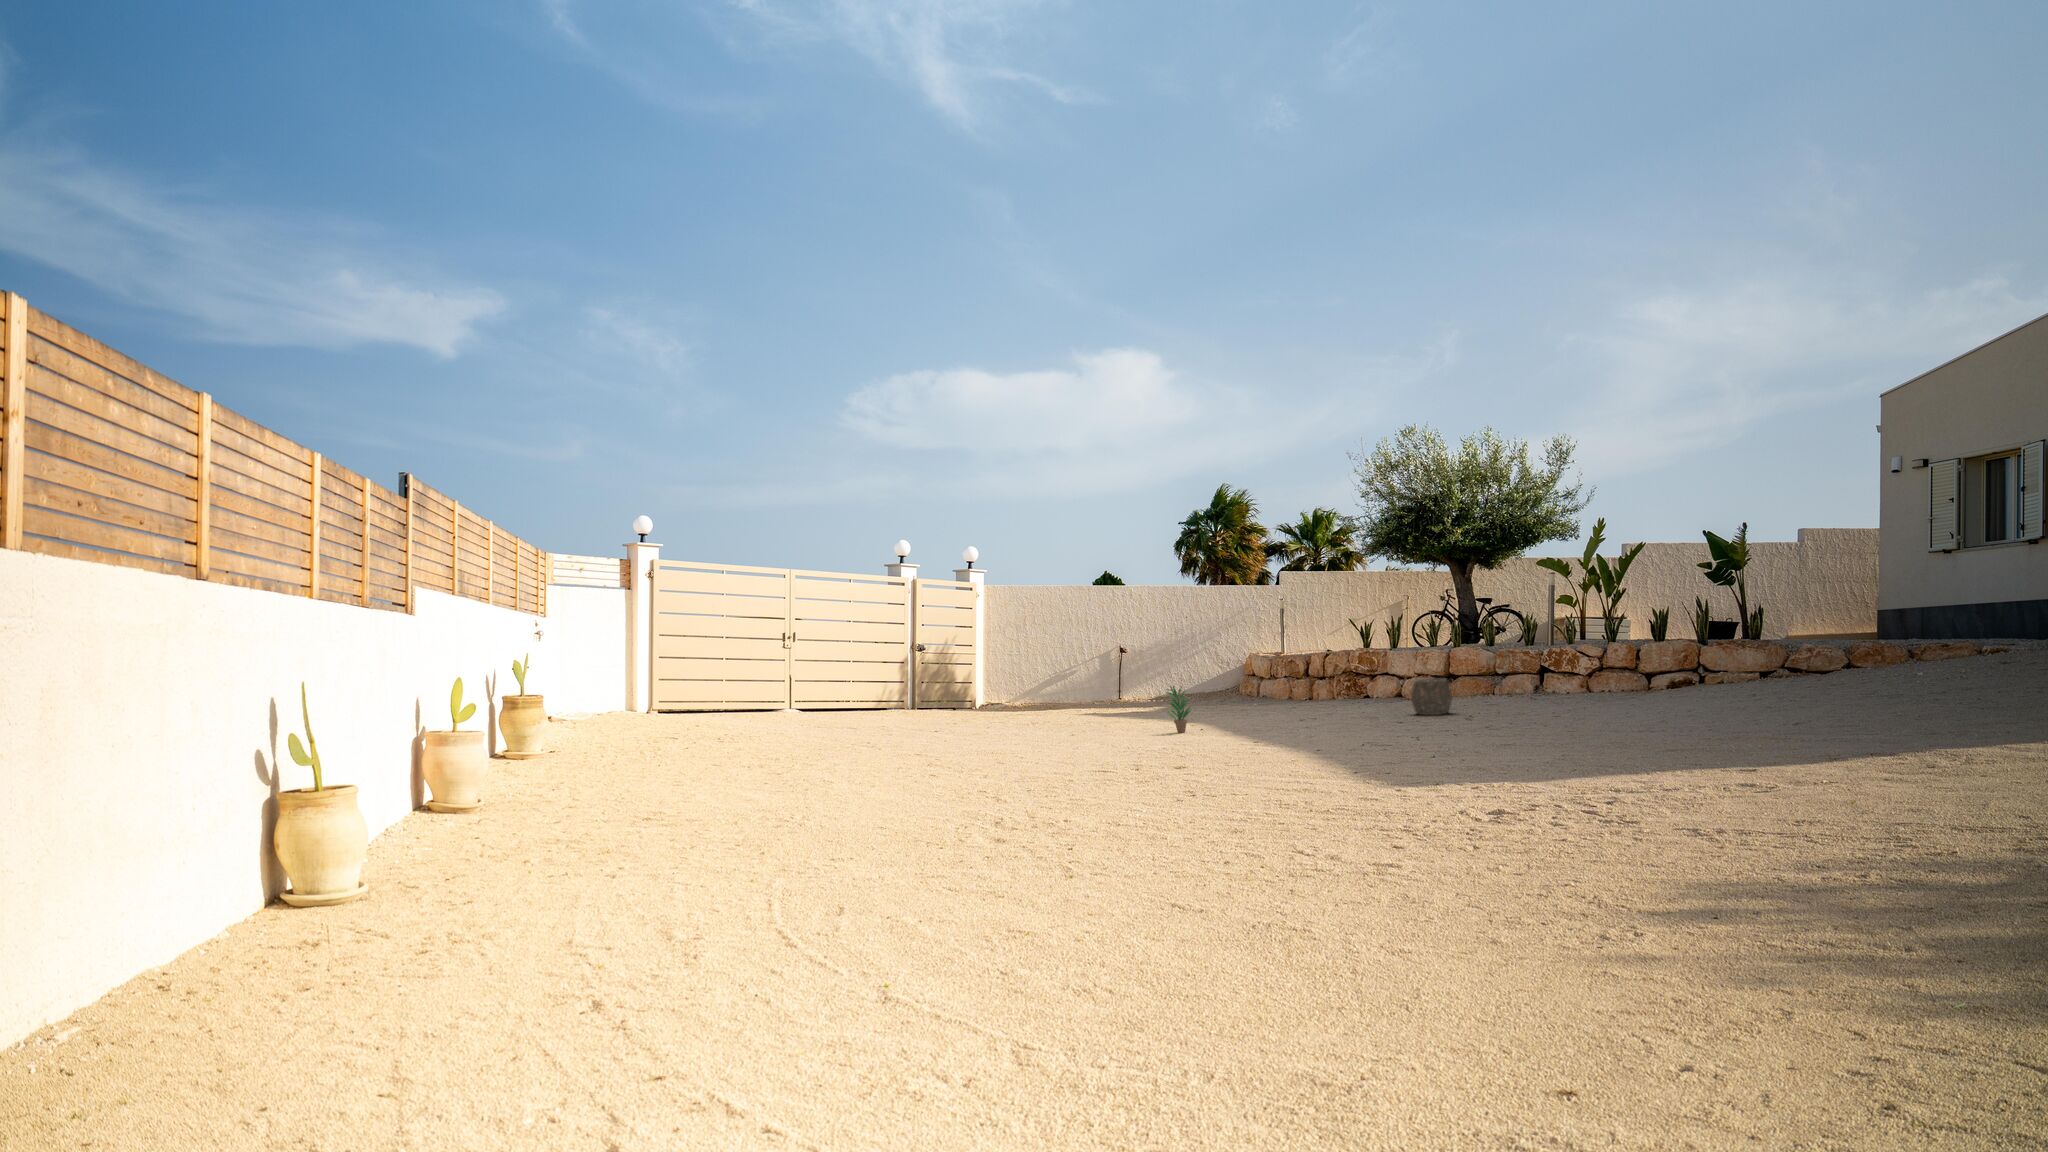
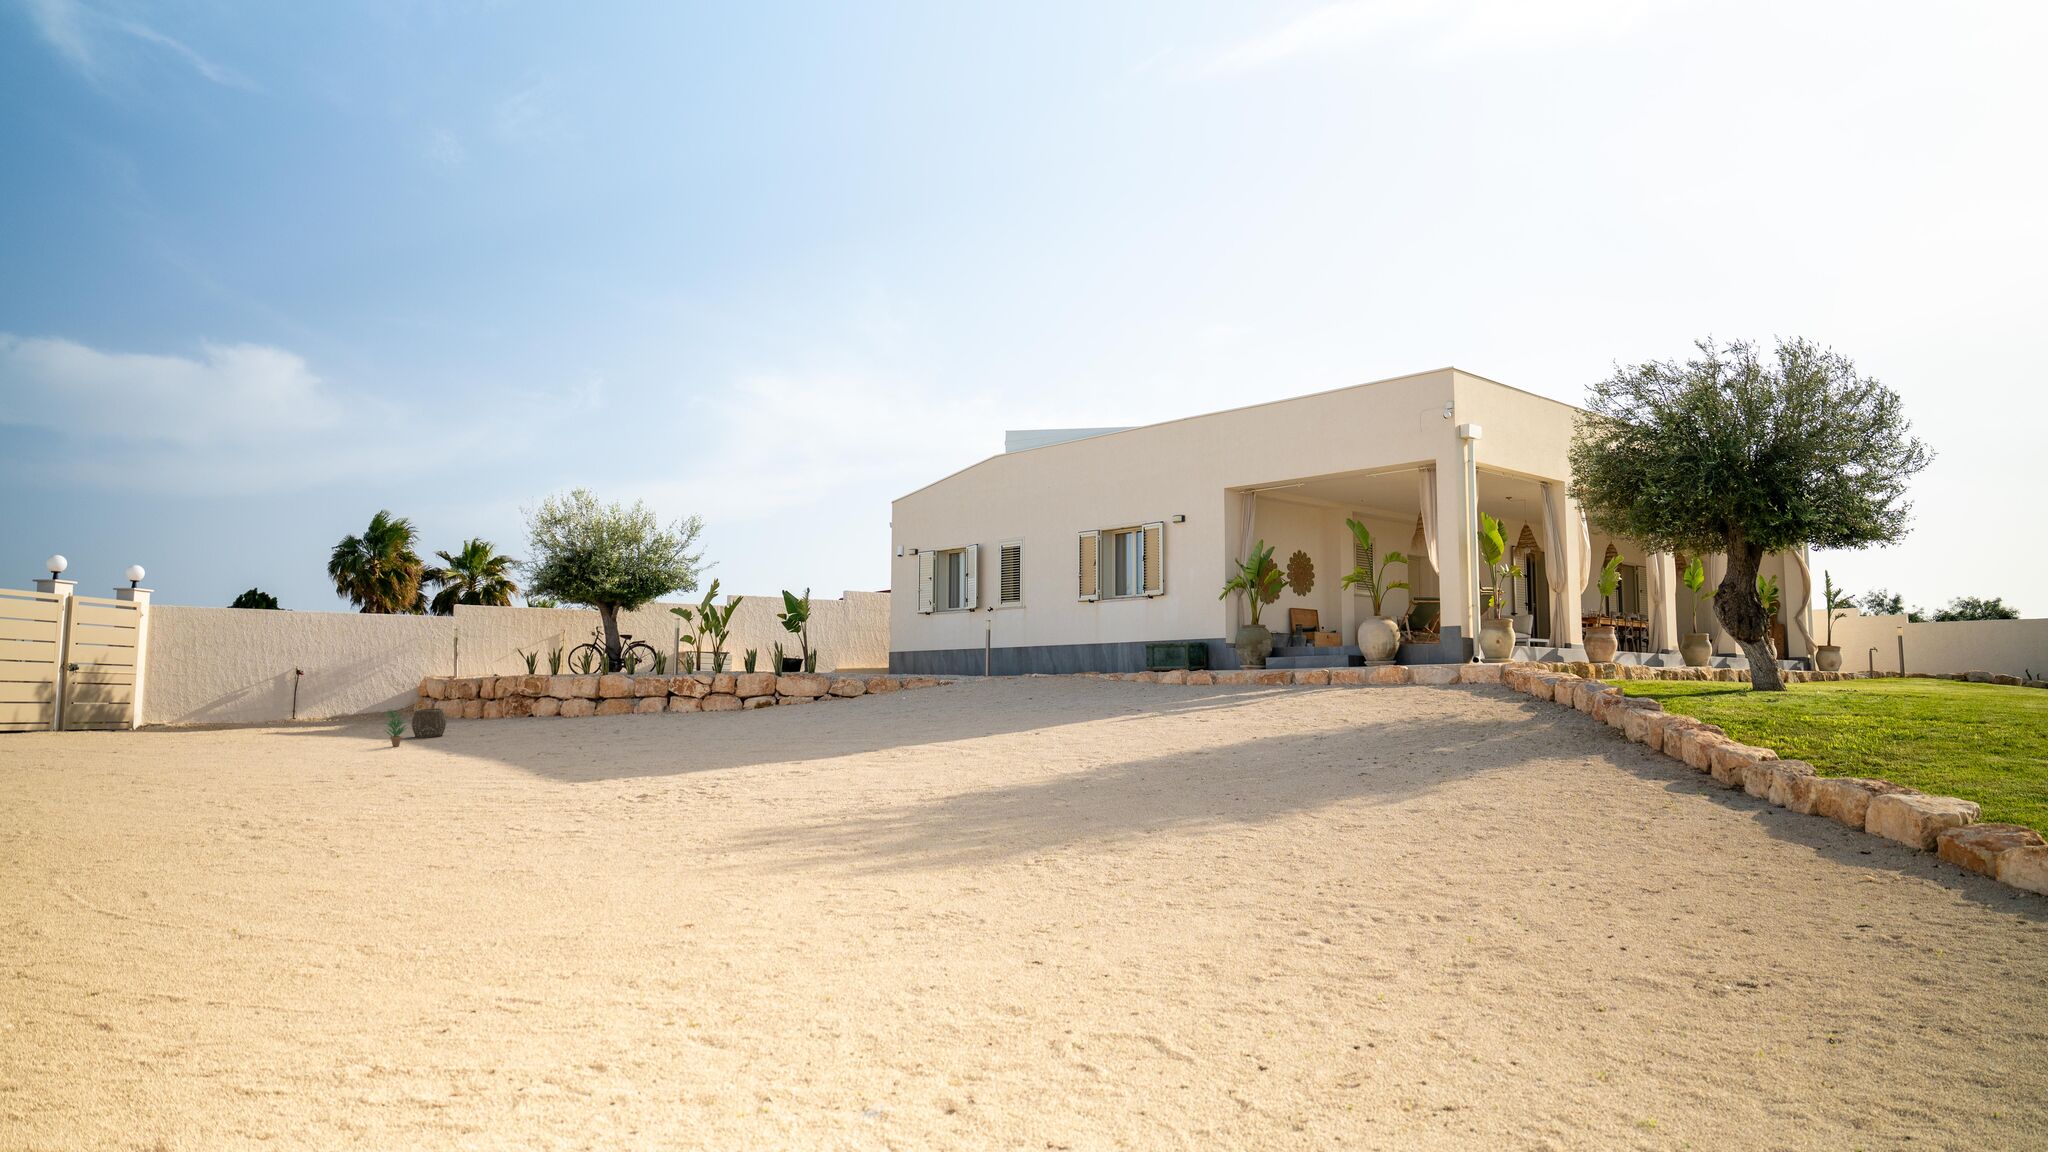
woven basket: present [1411,678,1452,715] -> present [412,708,446,738]

